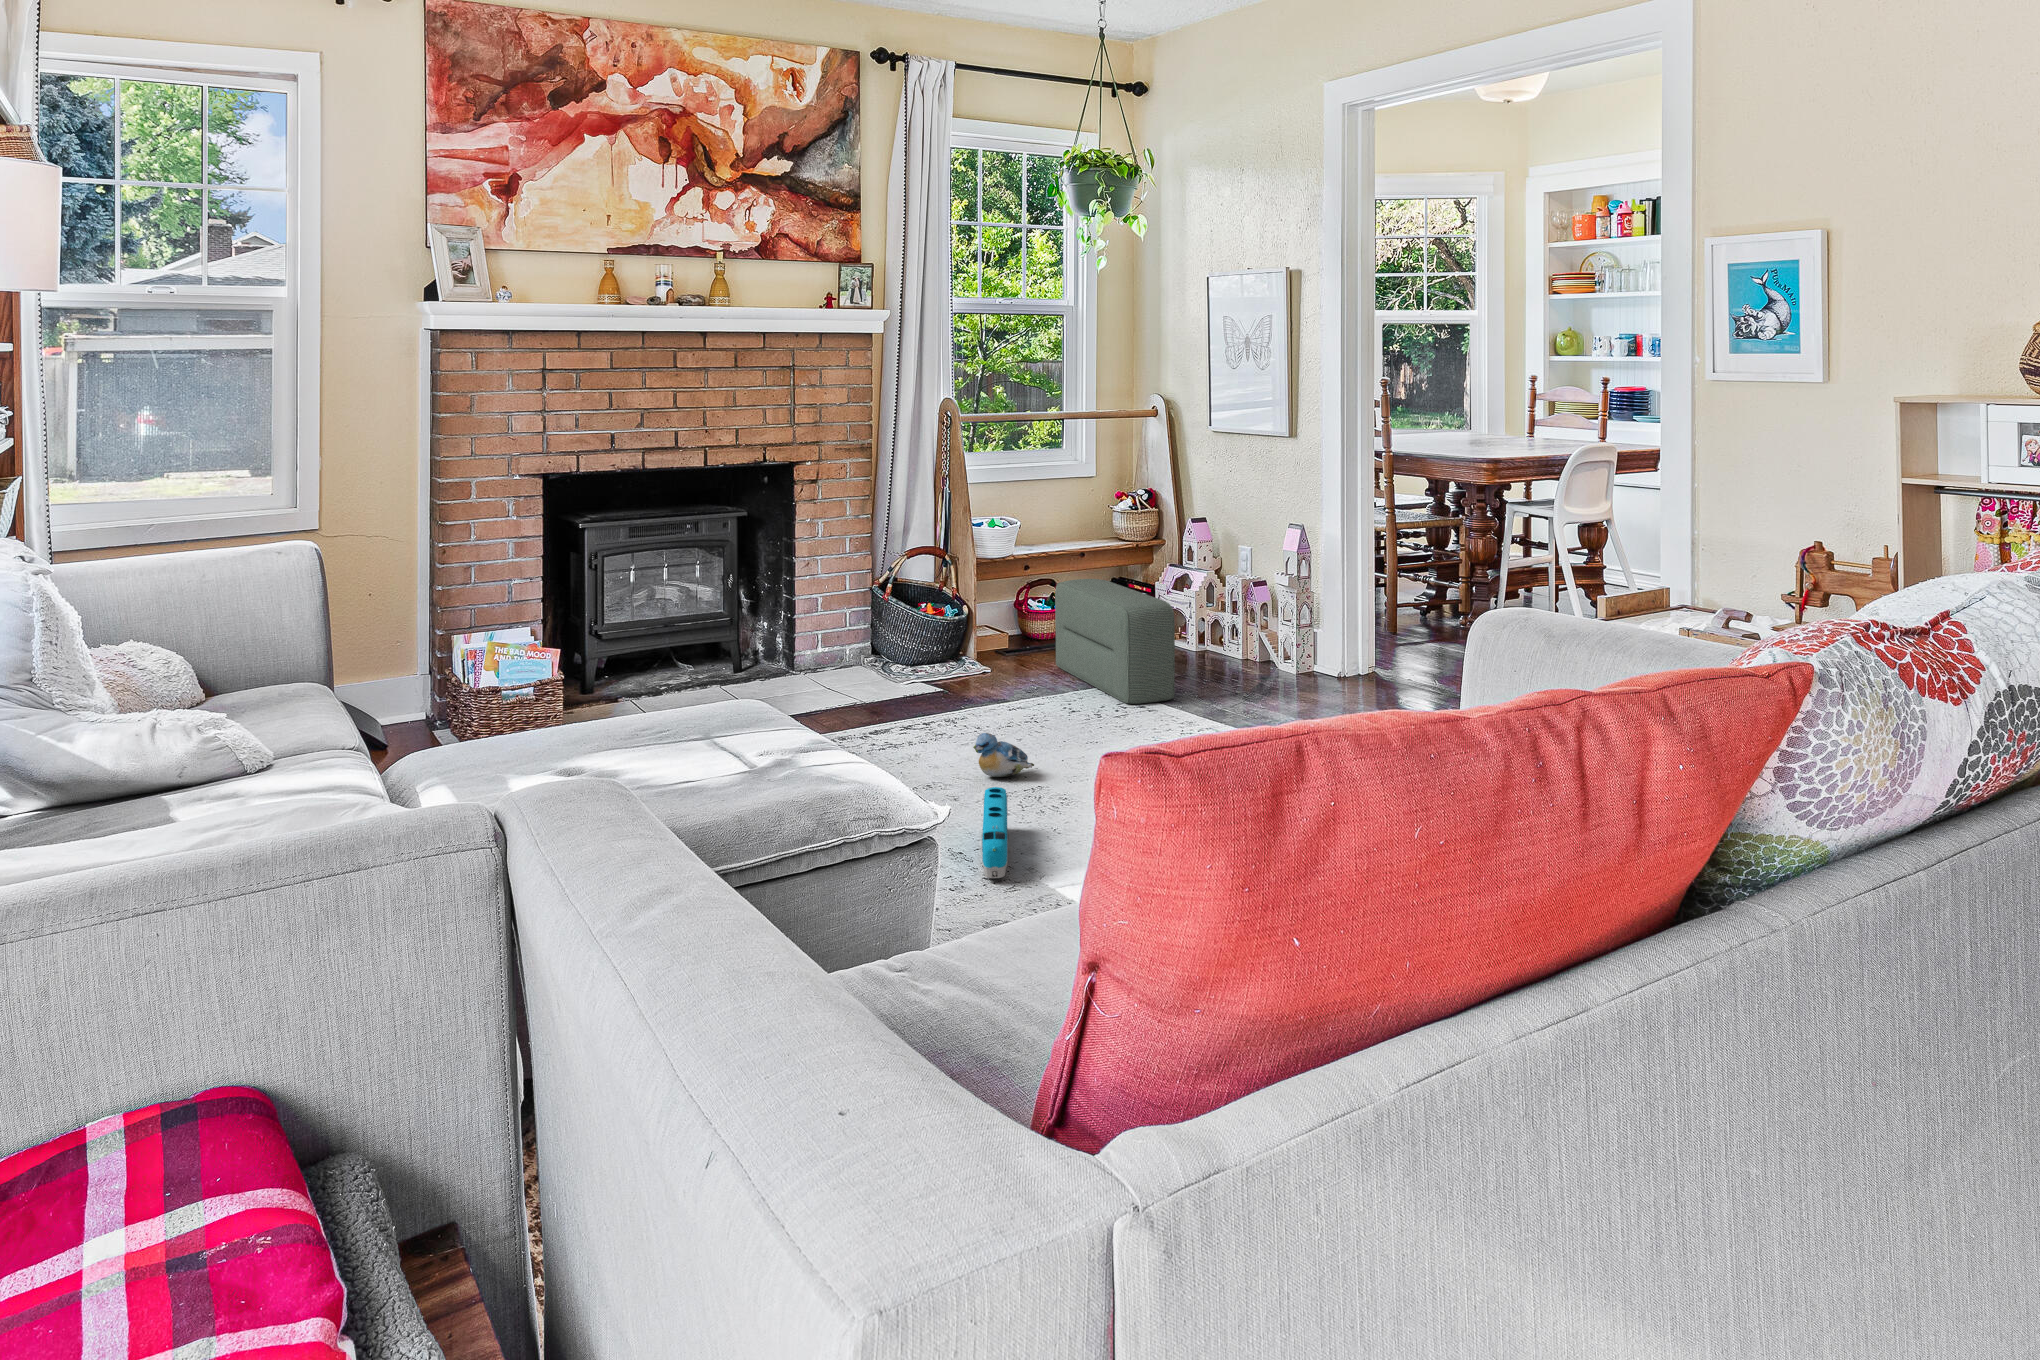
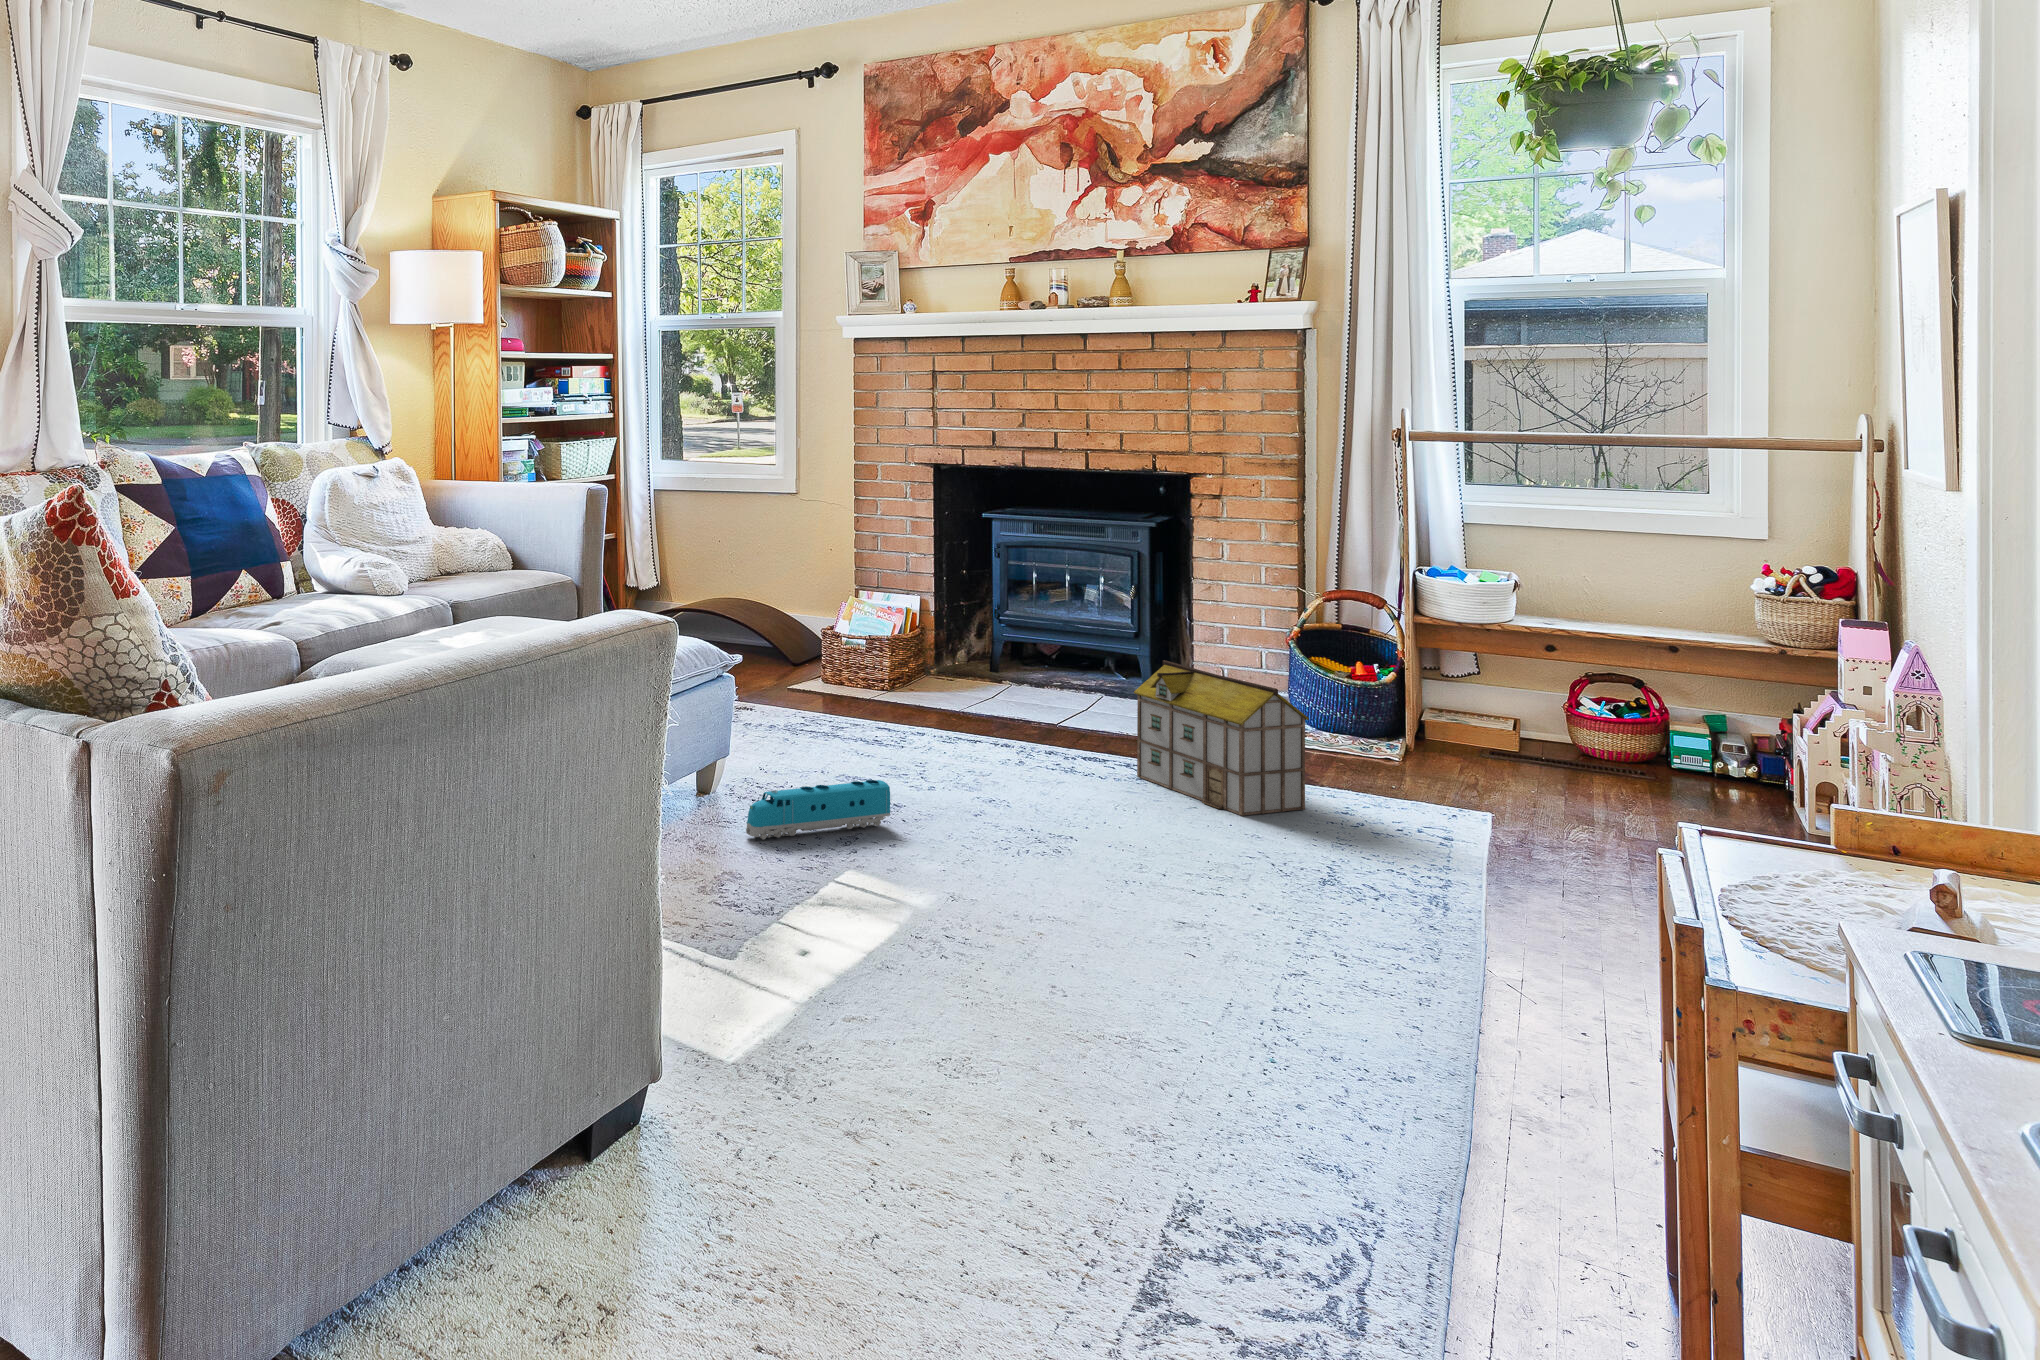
pouf: present [1055,579,1175,704] -> none [1423,665,1578,850]
toy house: none [952,626,1066,731] -> present [1134,660,1309,816]
plush toy: present [973,733,1034,777] -> none [1002,754,1072,812]

